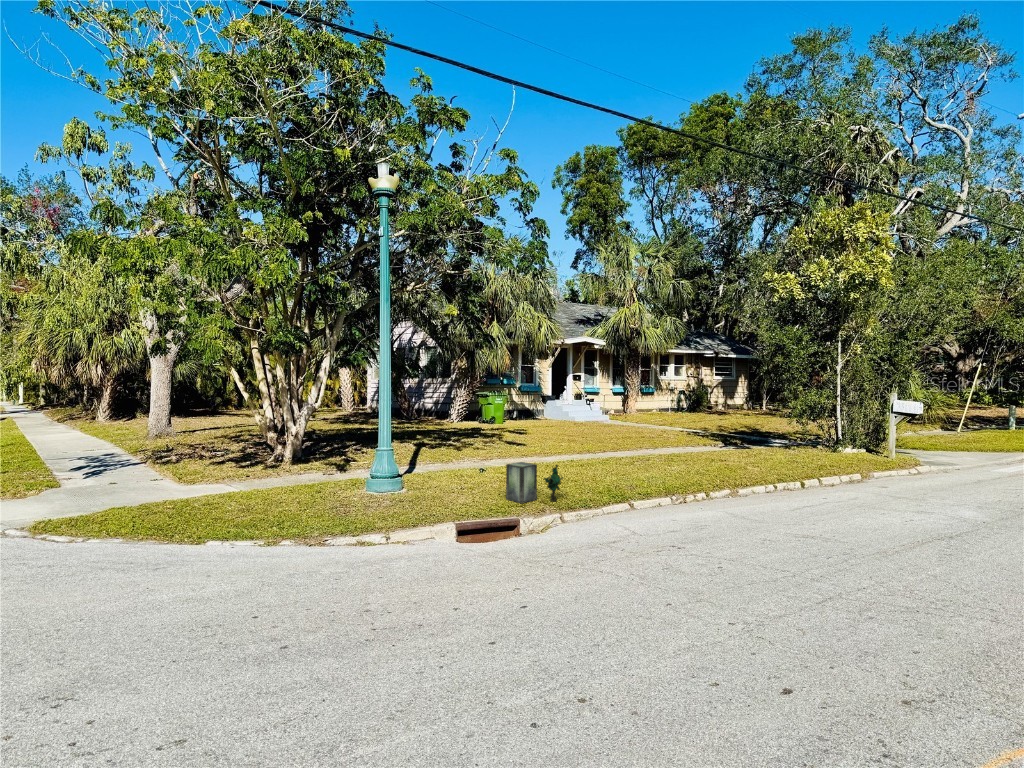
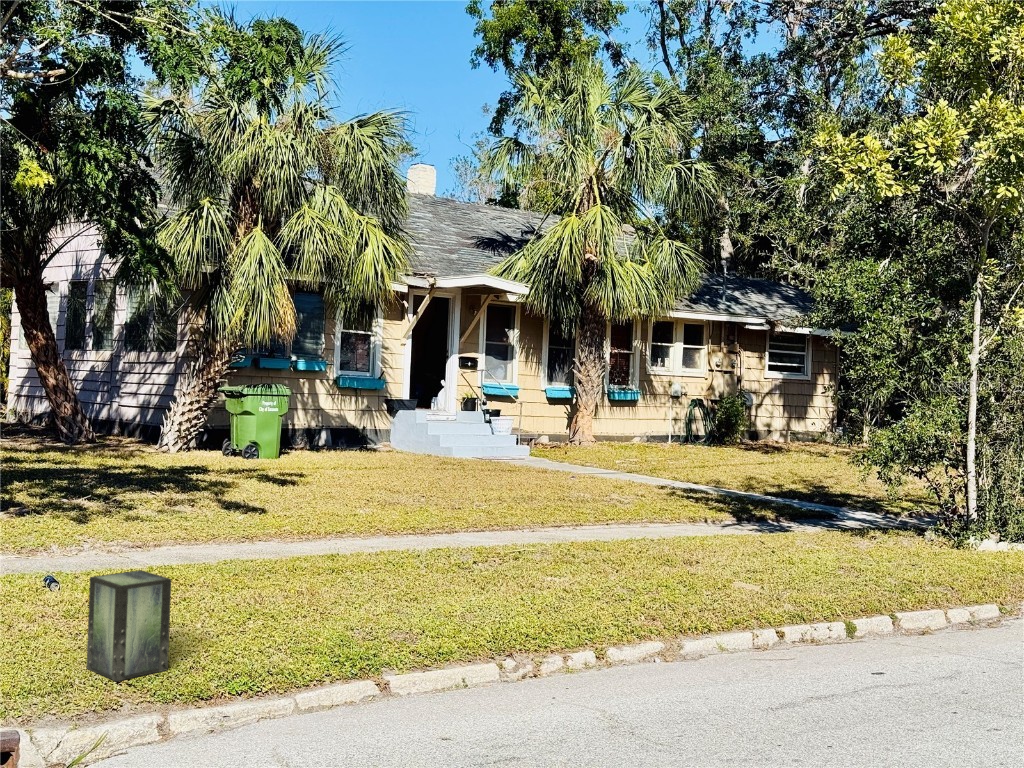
decorative plant: present [544,465,563,502] -> none [185,581,239,675]

